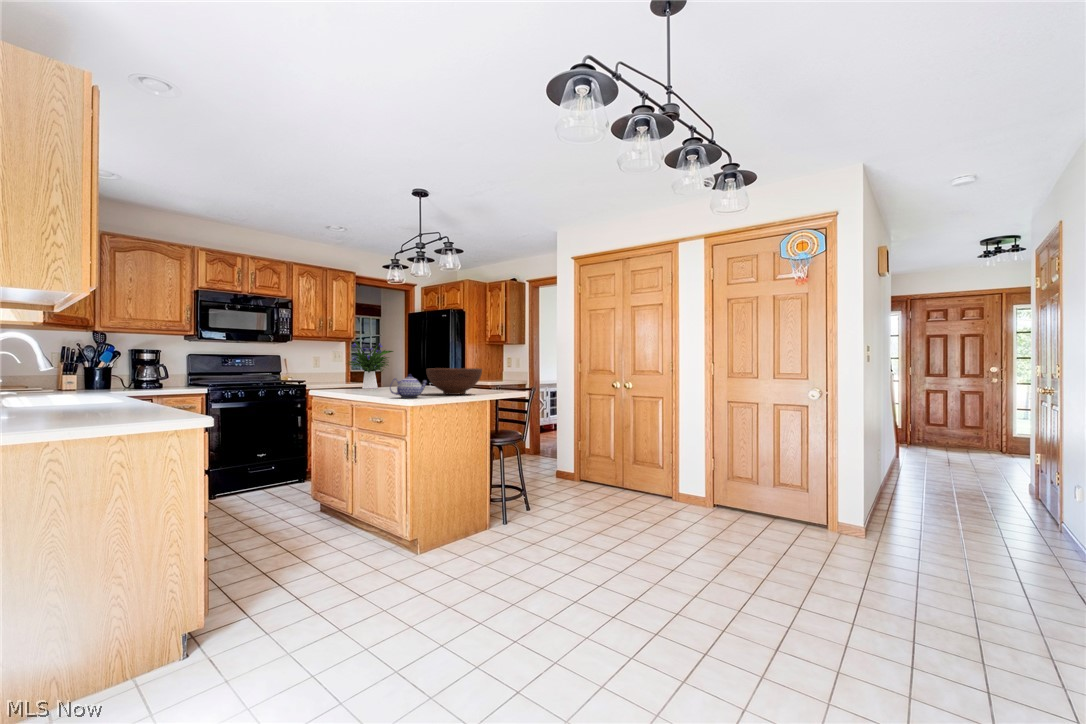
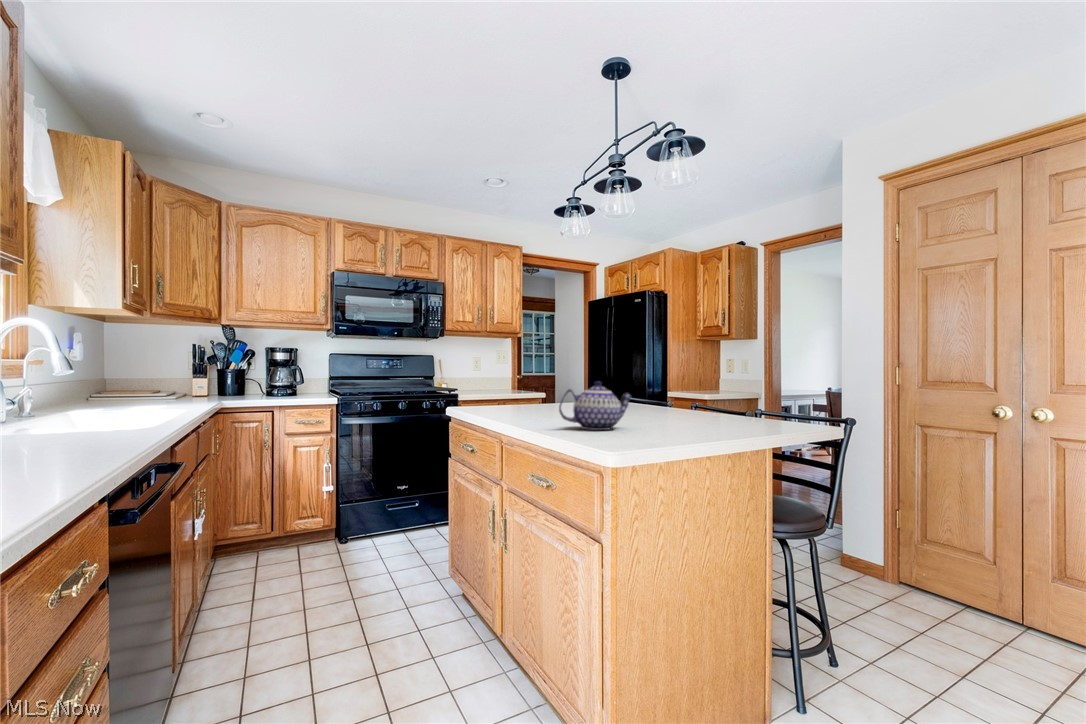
flower arrangement: present [349,339,393,389] -> none [502,329,570,402]
fruit bowl: present [426,368,482,395] -> none [626,371,734,421]

